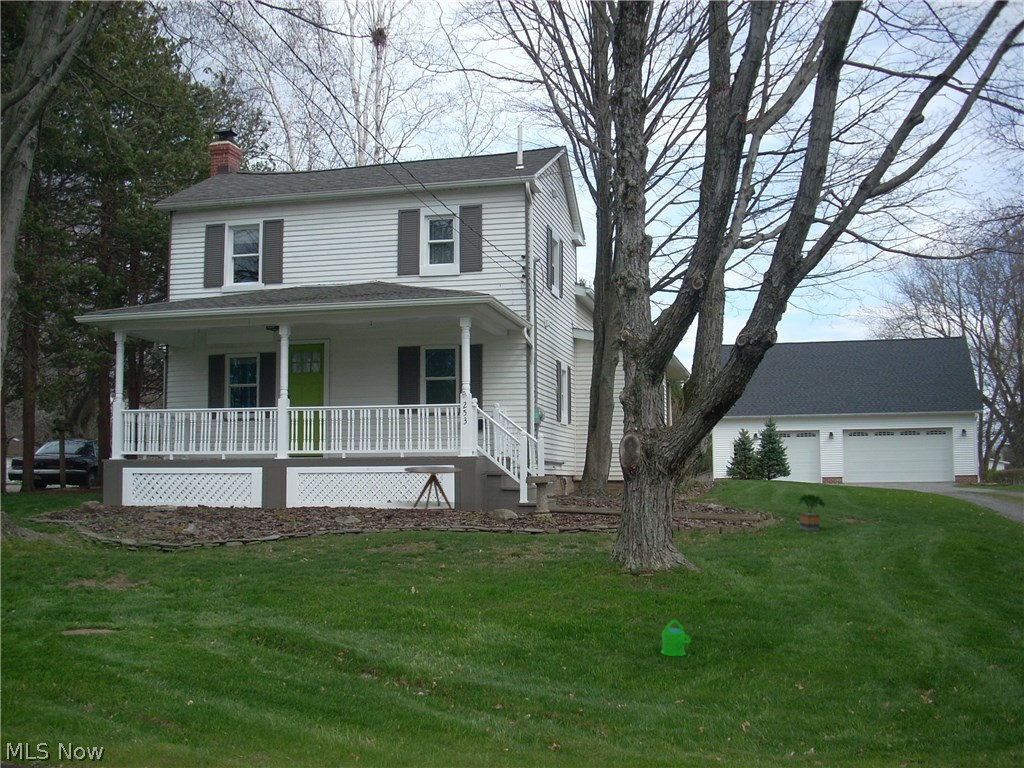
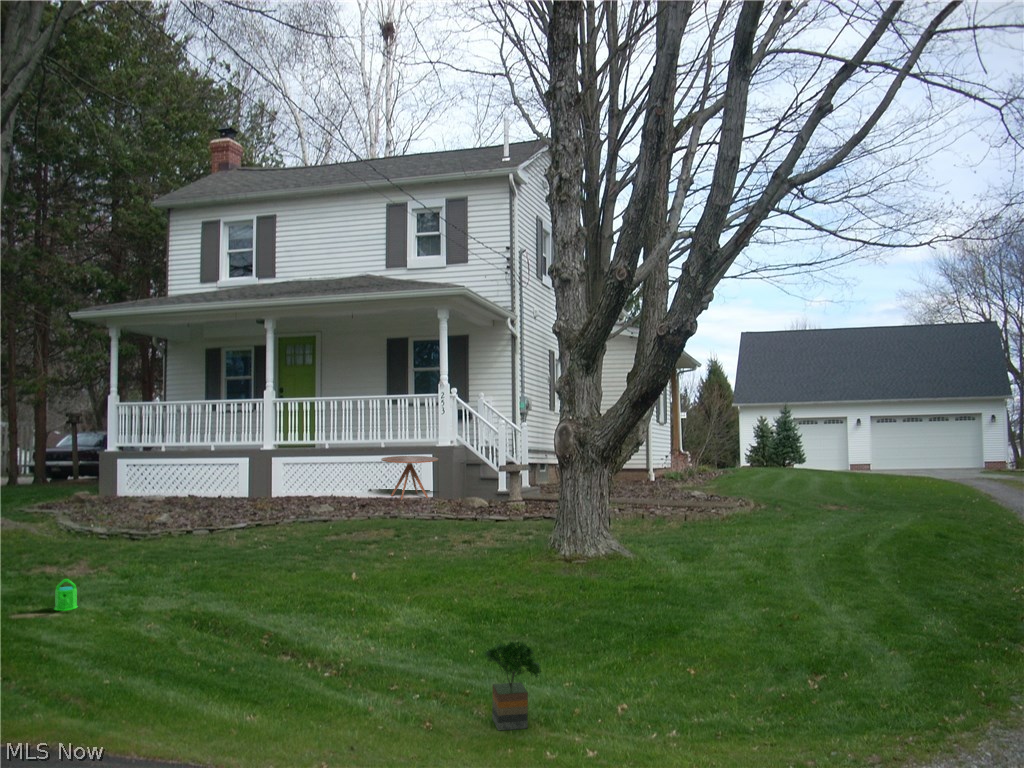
potted tree: present [799,494,825,531] -> present [485,642,540,730]
watering can: present [661,620,691,656] -> present [54,579,78,611]

